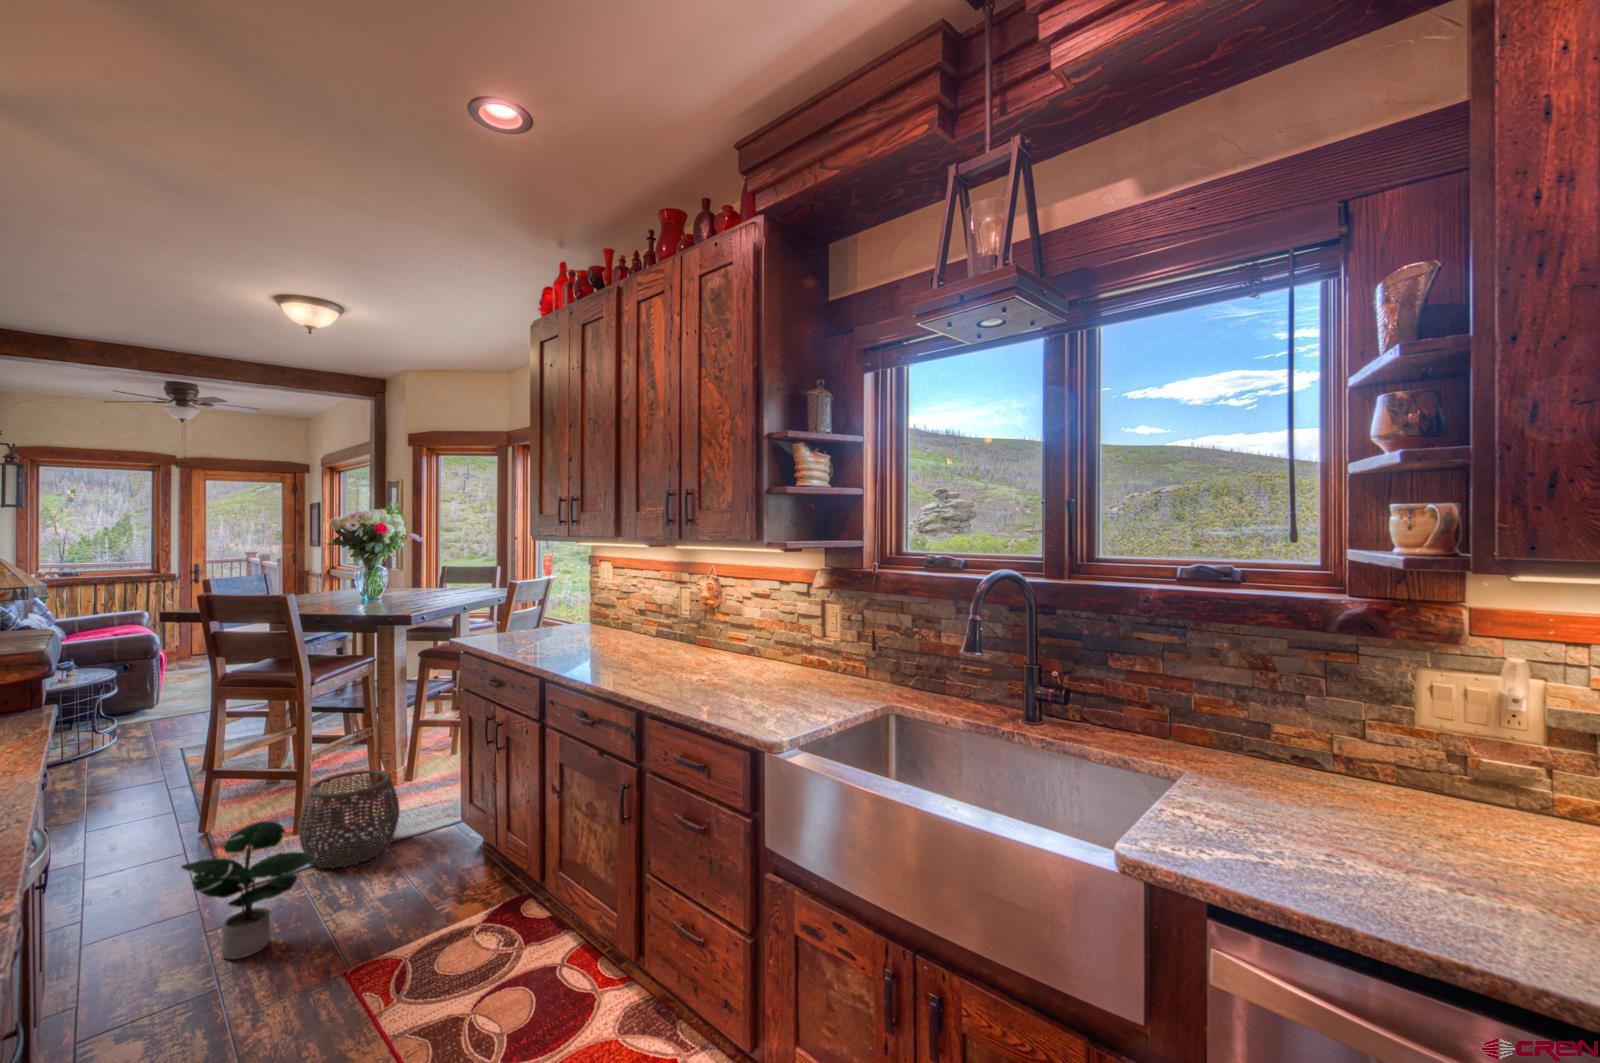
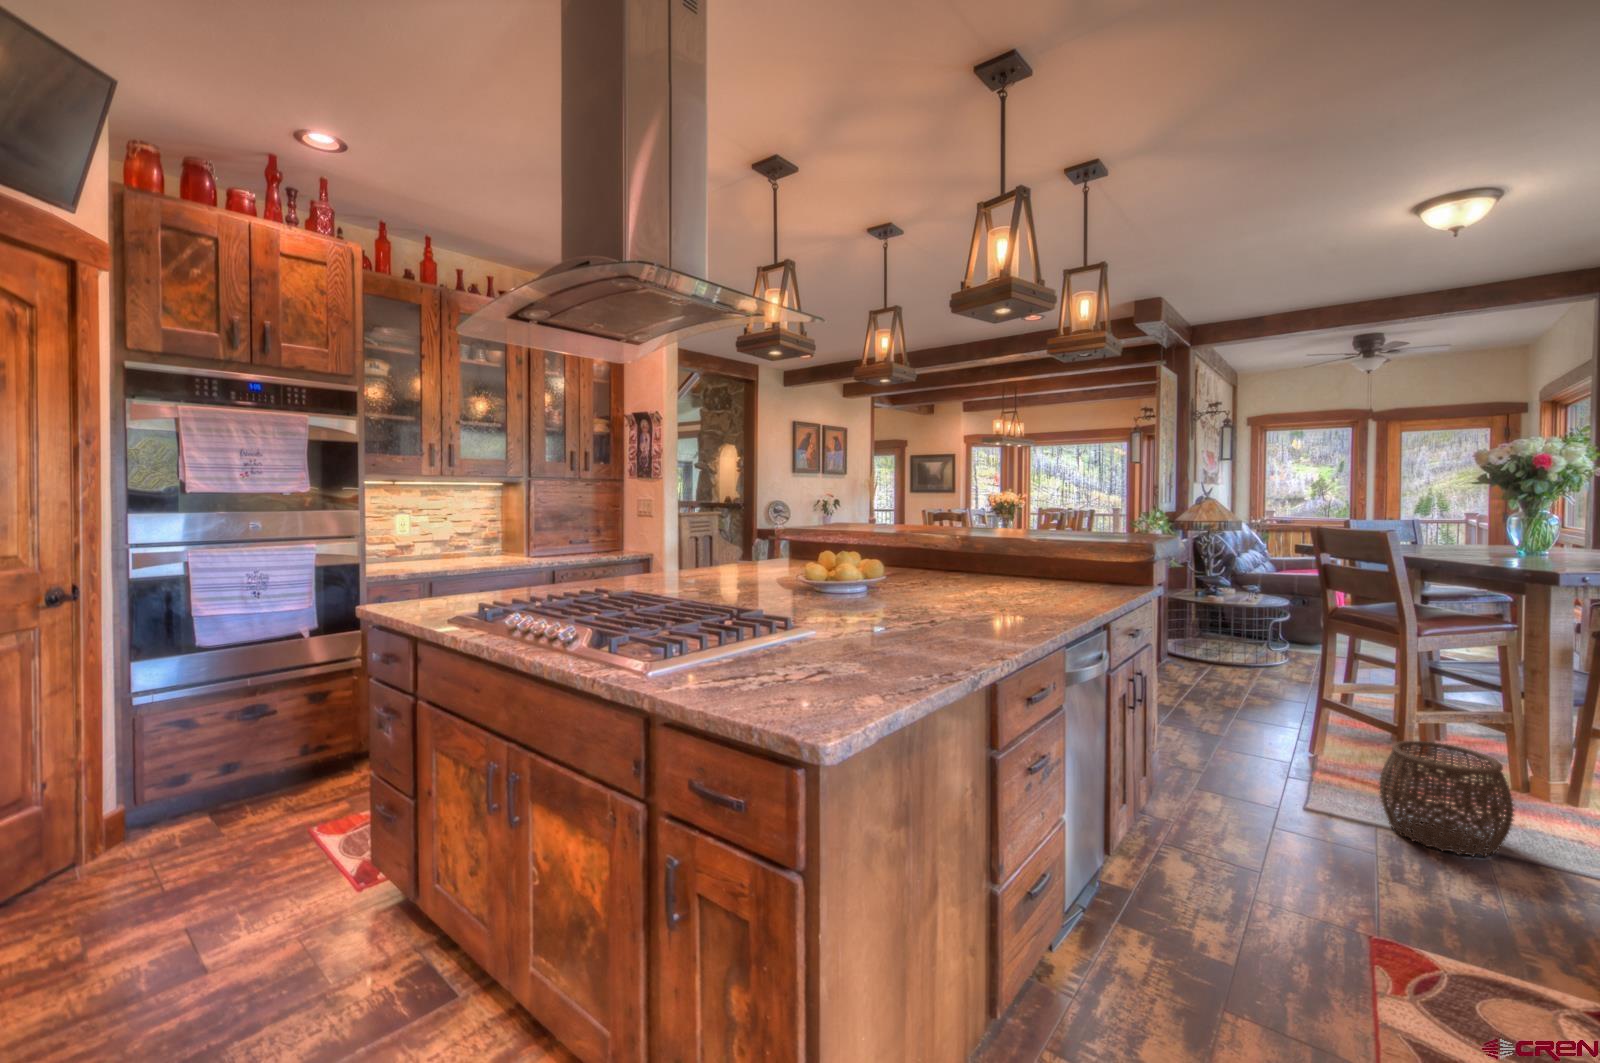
potted plant: present [181,821,318,959] -> none [1239,748,1363,869]

